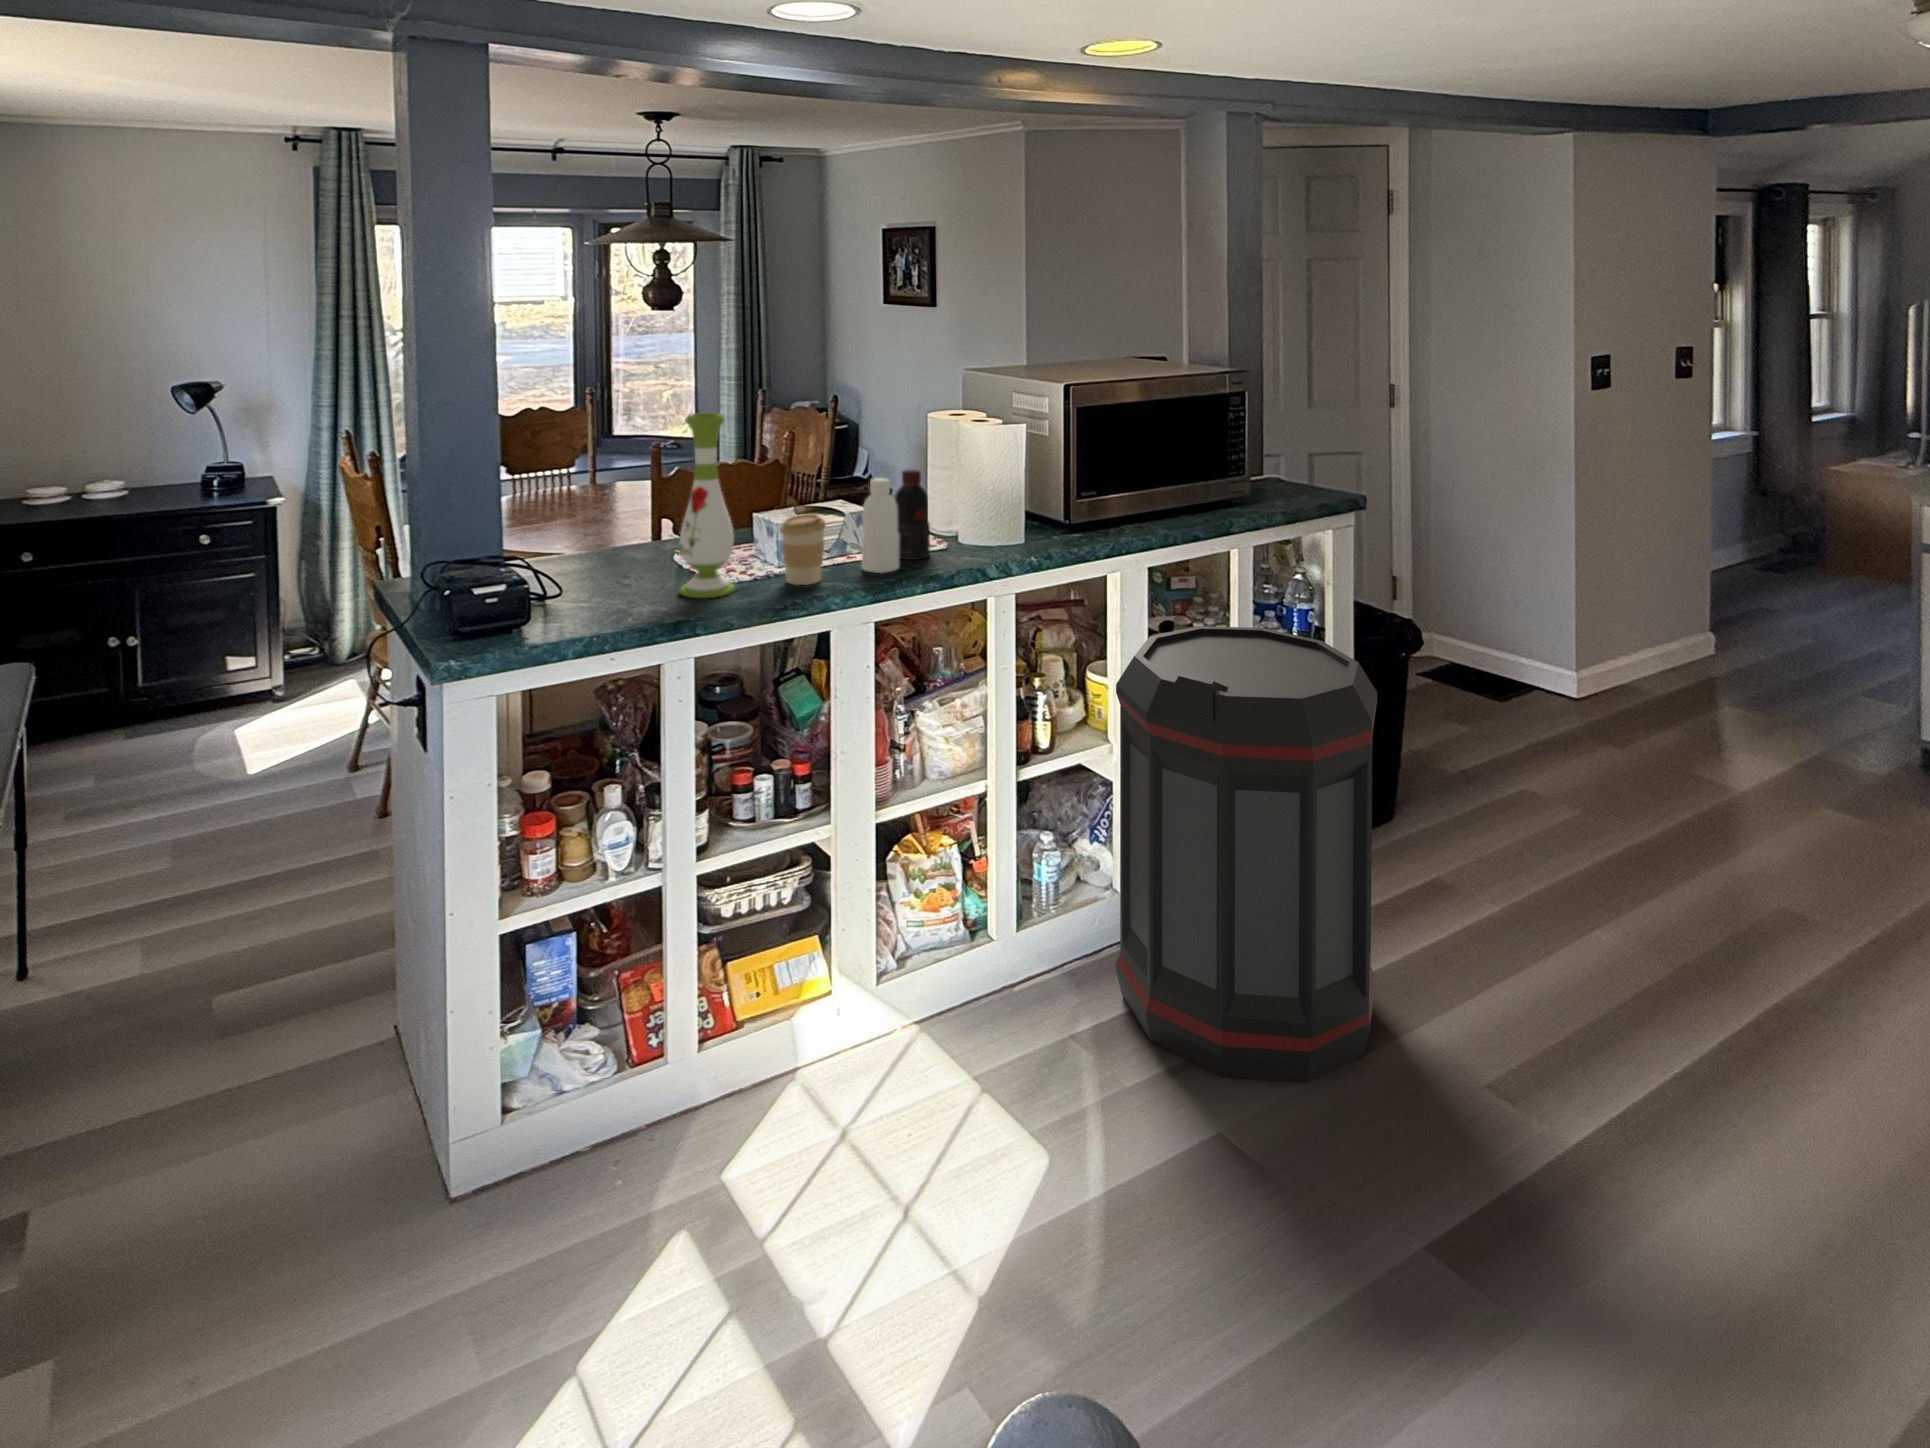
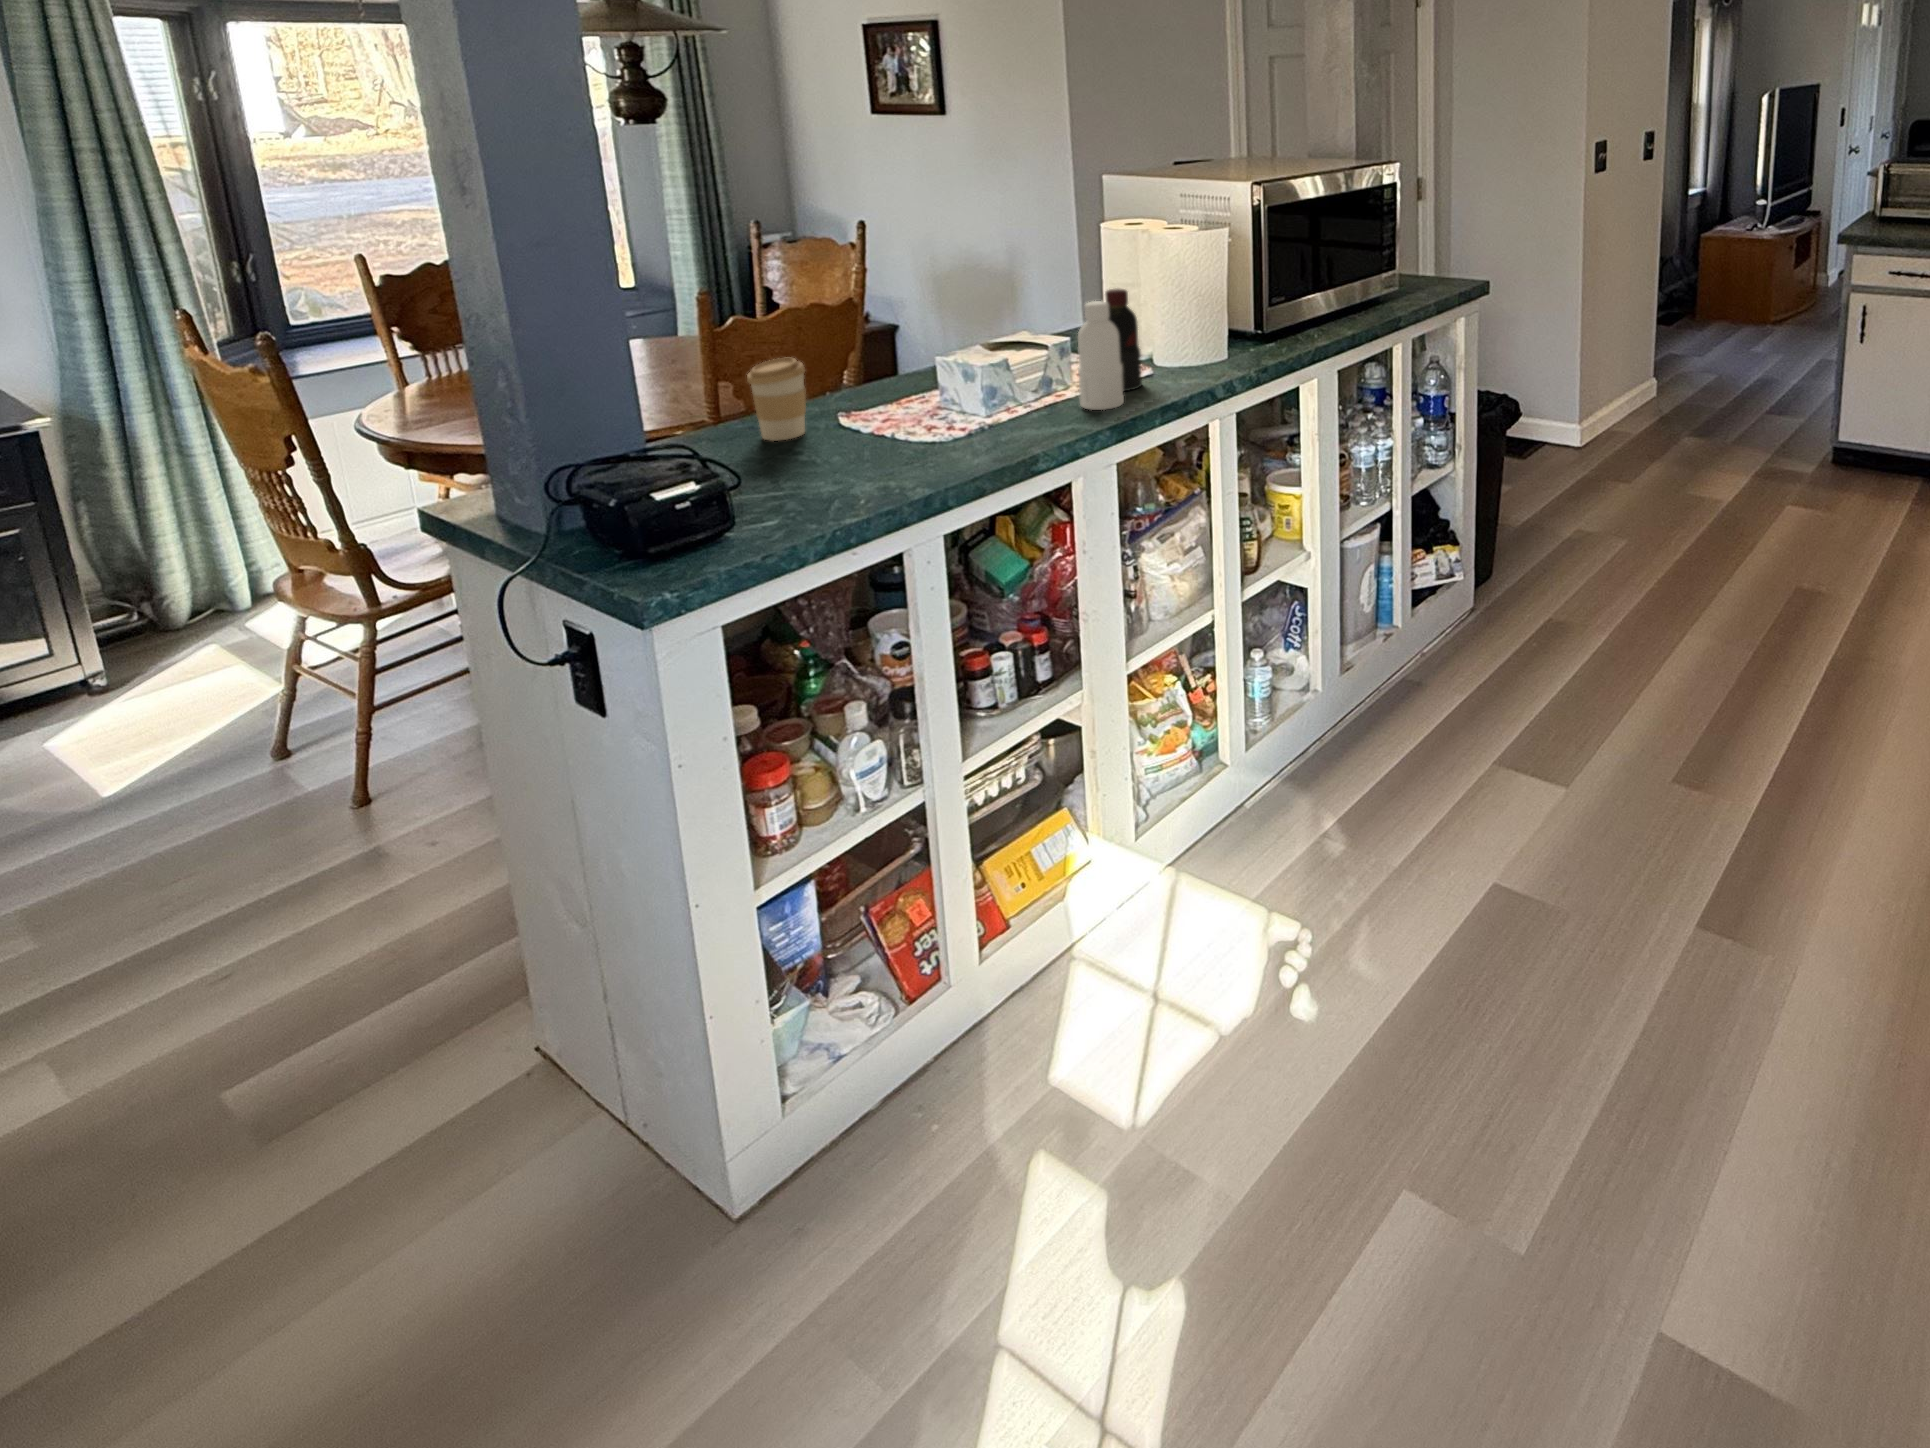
vase: present [680,413,735,598] -> none [868,236,951,468]
coffee cup: present [780,514,826,585] -> present [747,358,806,441]
trash can: present [1116,626,1377,1083] -> none [1341,417,1594,833]

